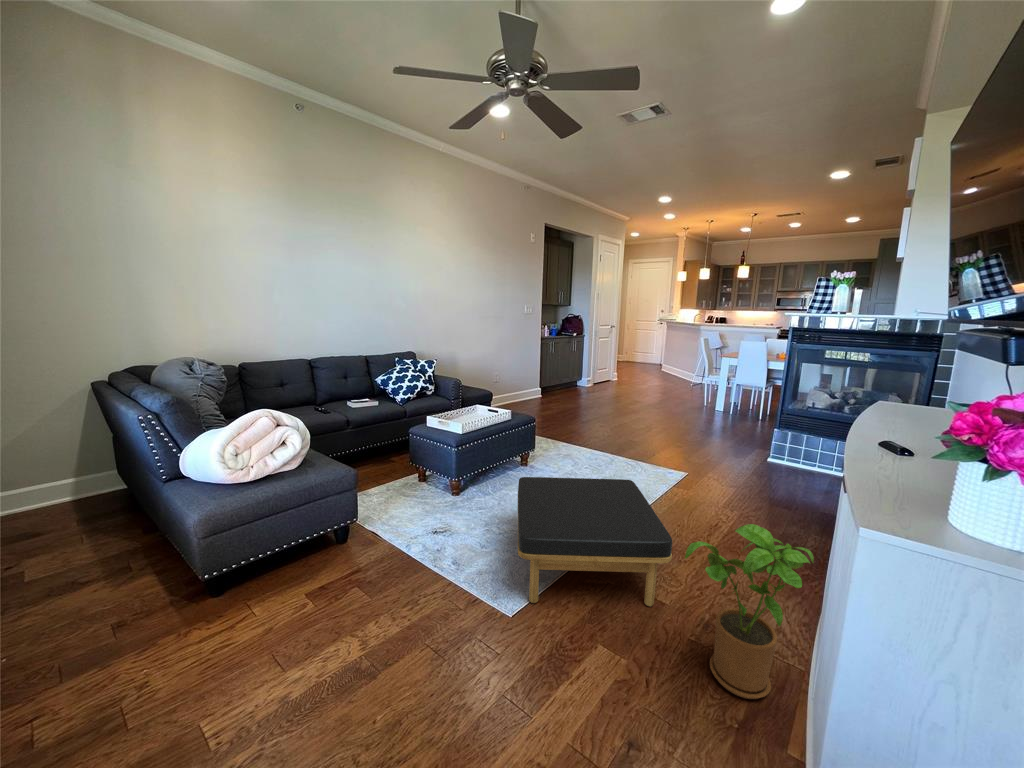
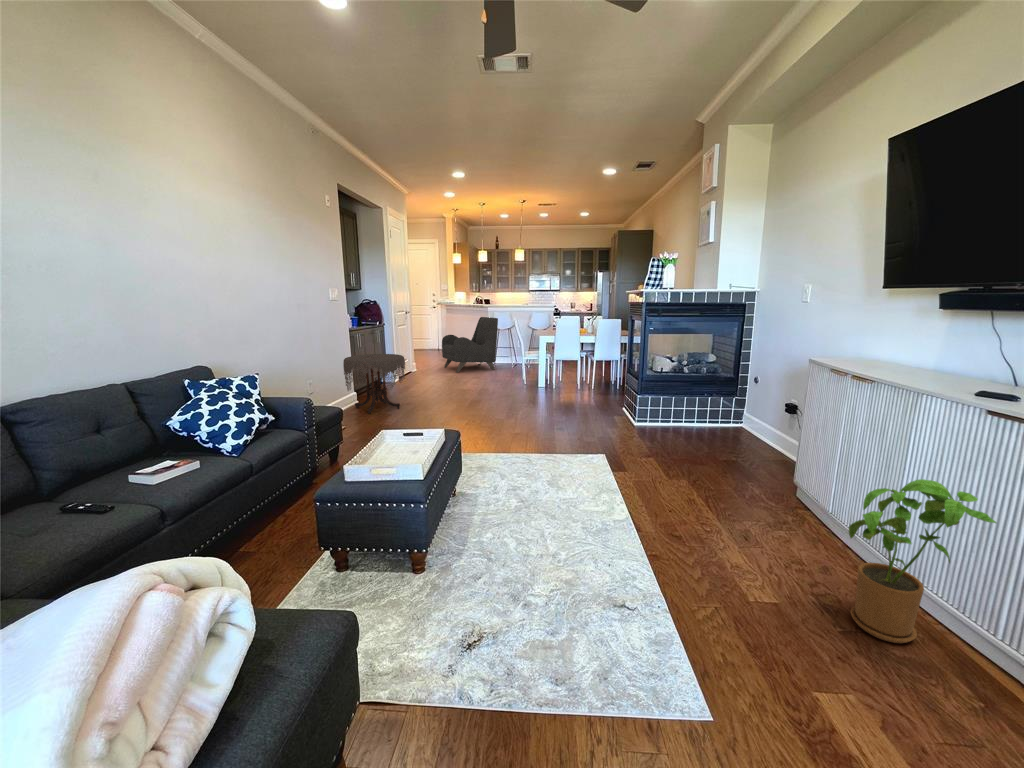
armchair: none [645,333,700,385] -> present [442,317,498,373]
side table: none [528,357,576,403] -> present [343,354,405,414]
ottoman: present [518,477,672,606] -> none [556,475,780,659]

